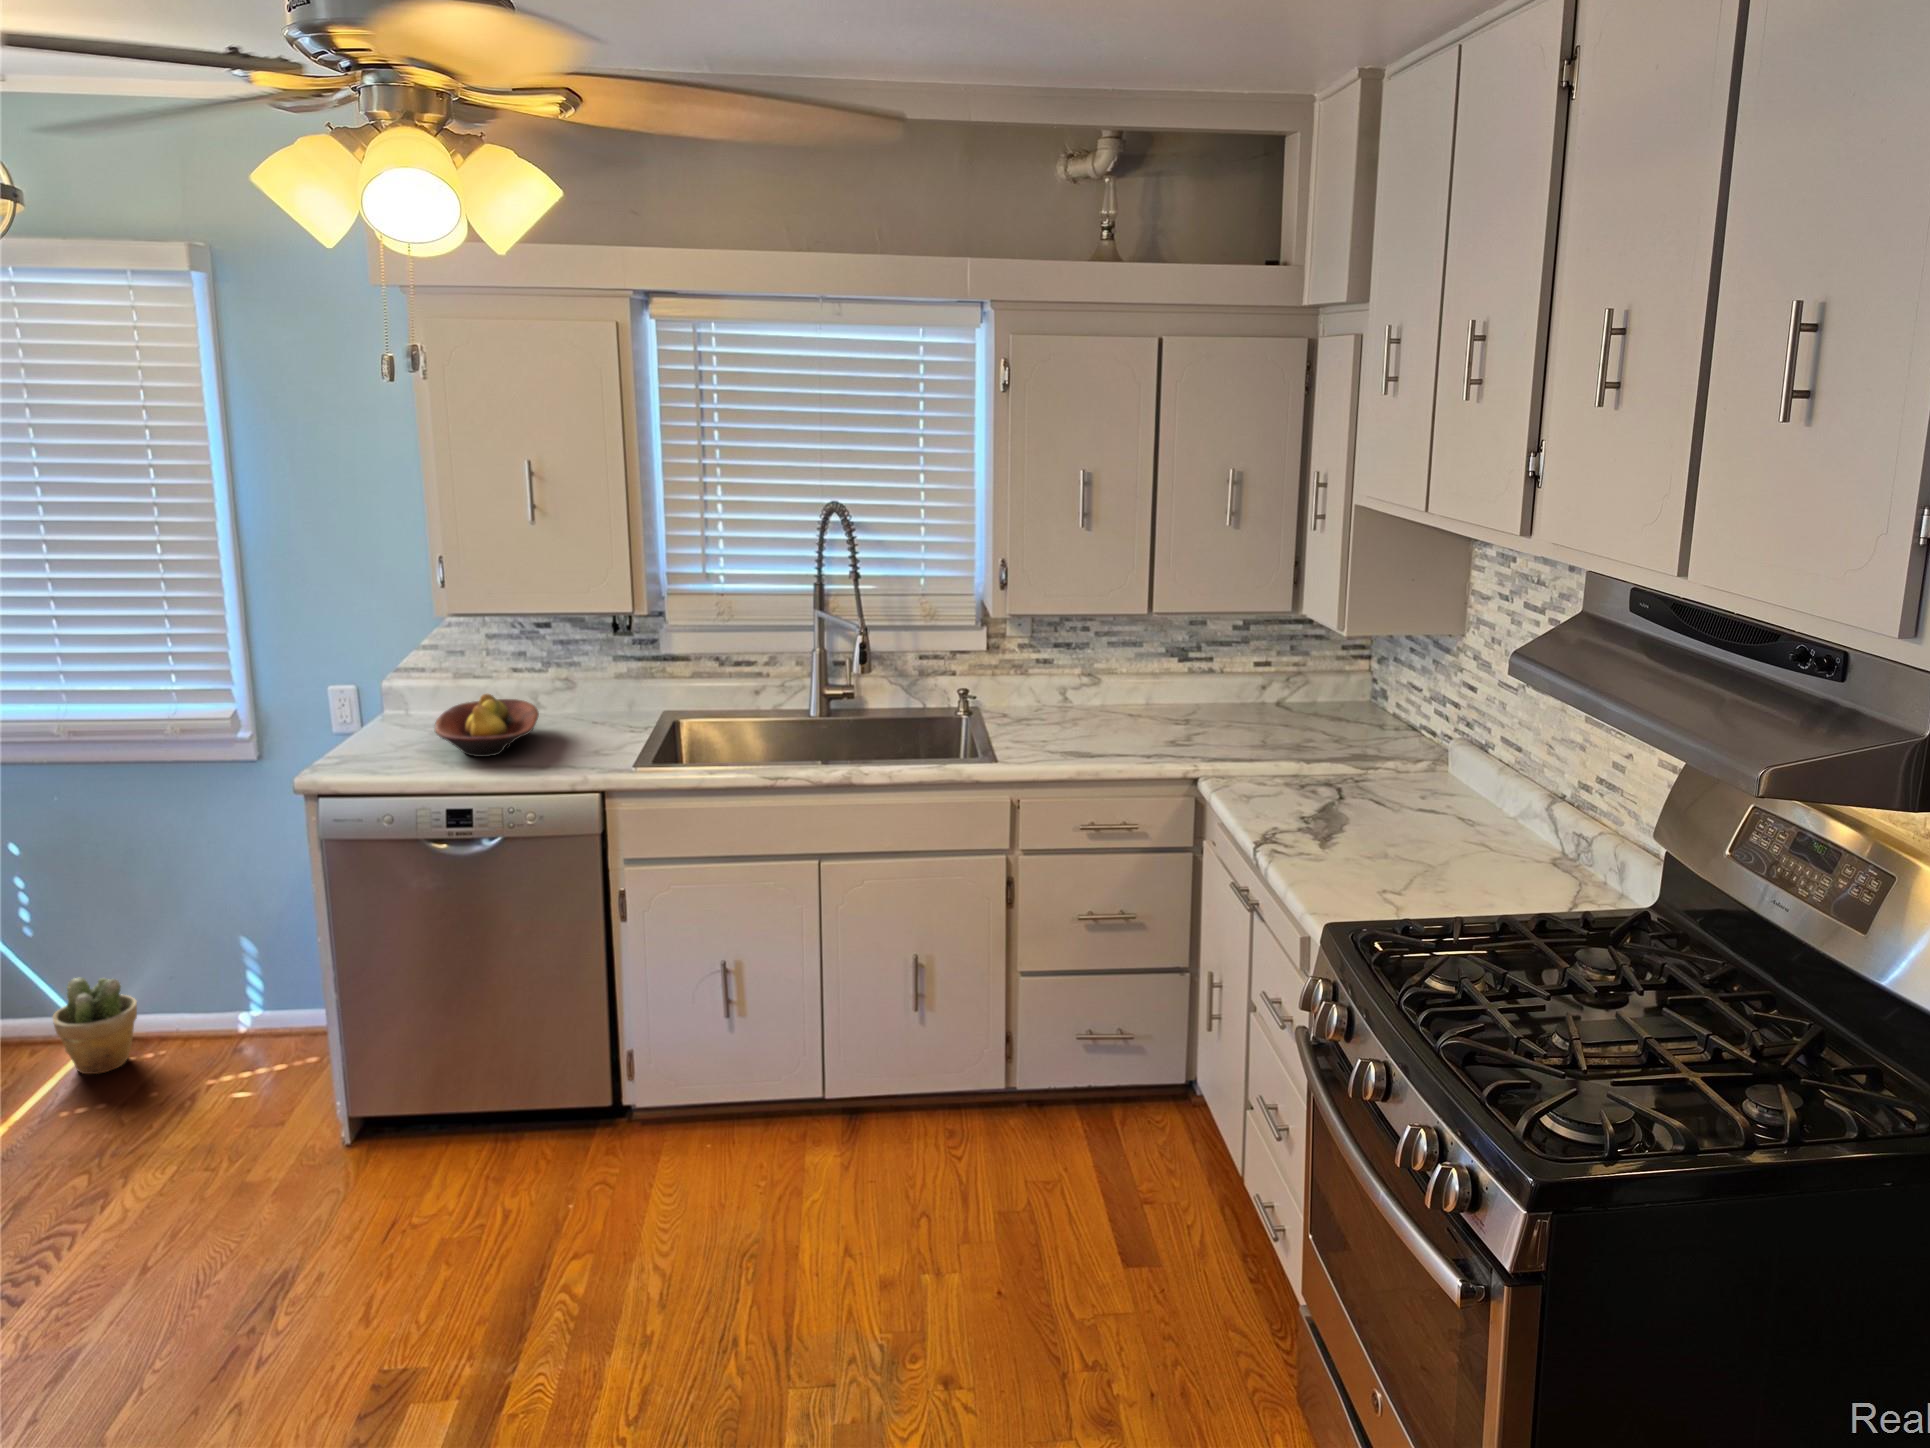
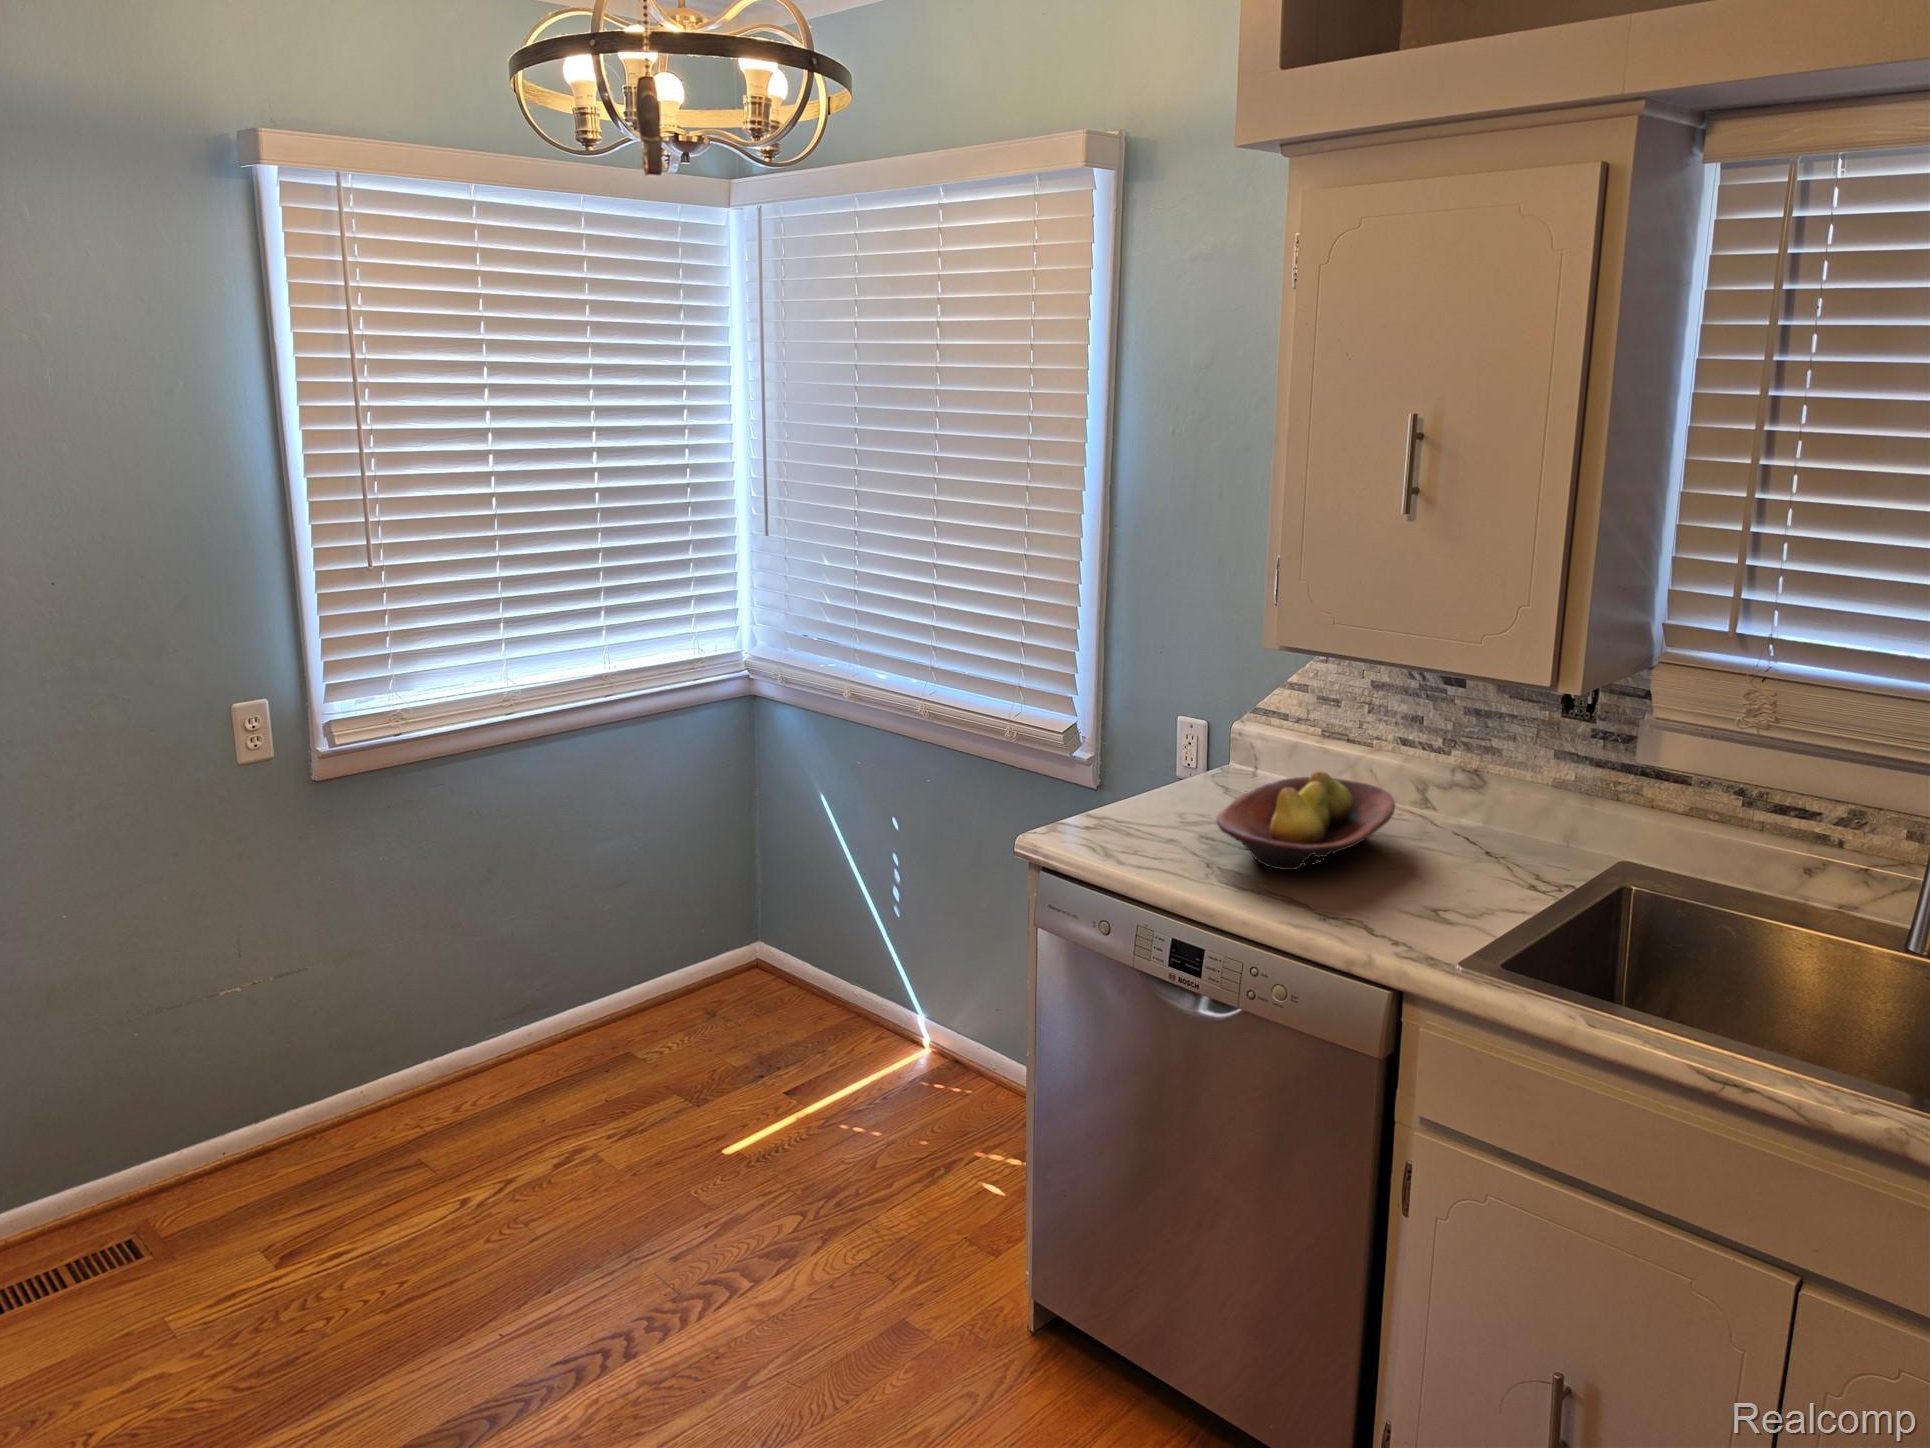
potted plant: present [53,978,137,1074] -> none [878,980,956,1091]

